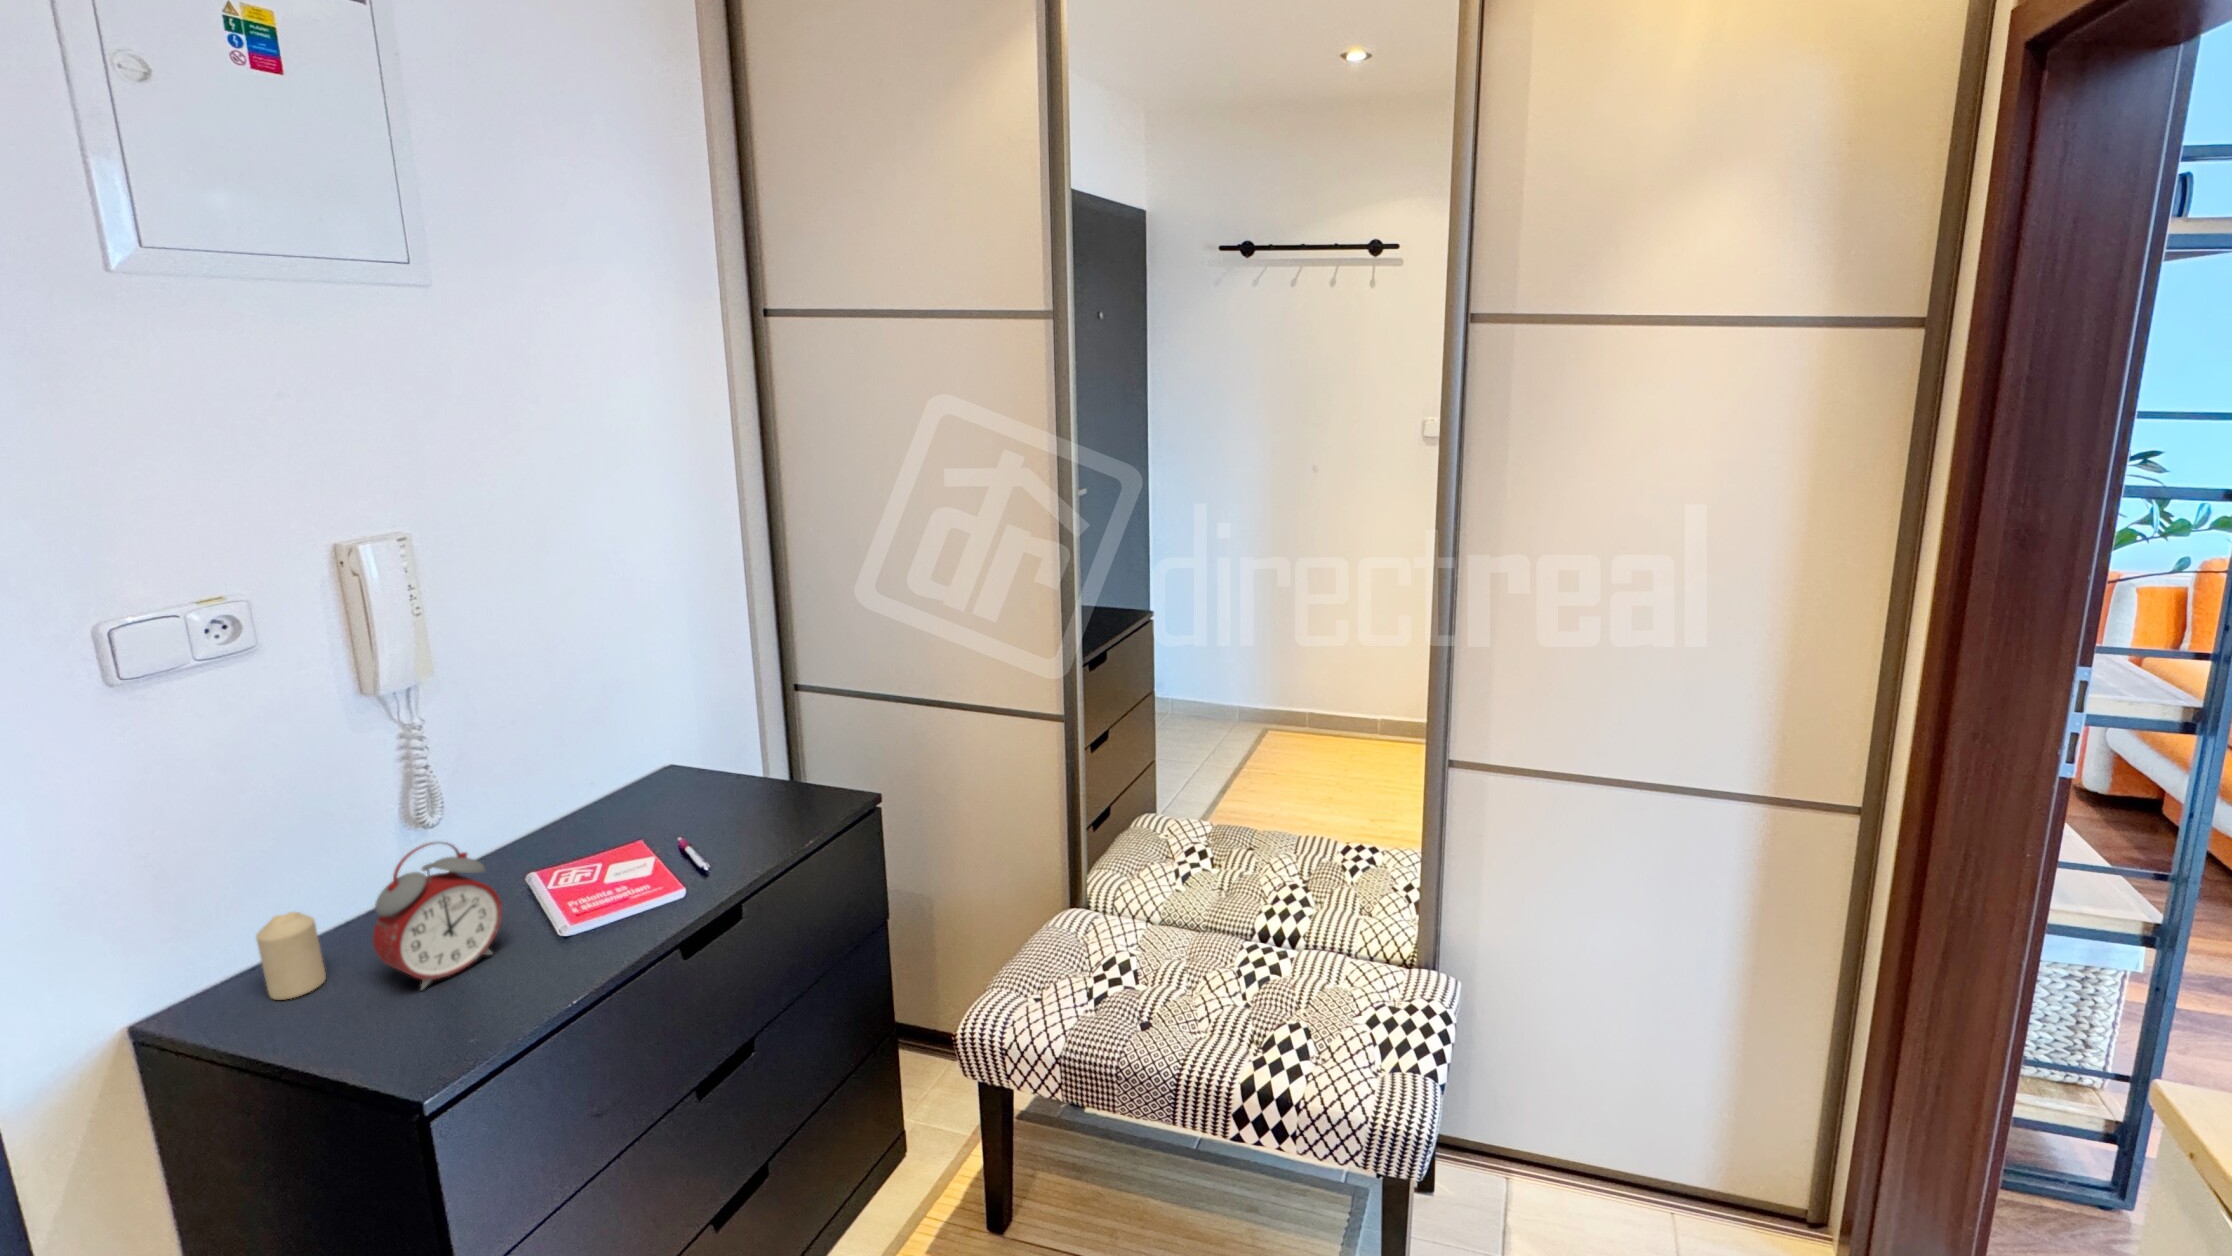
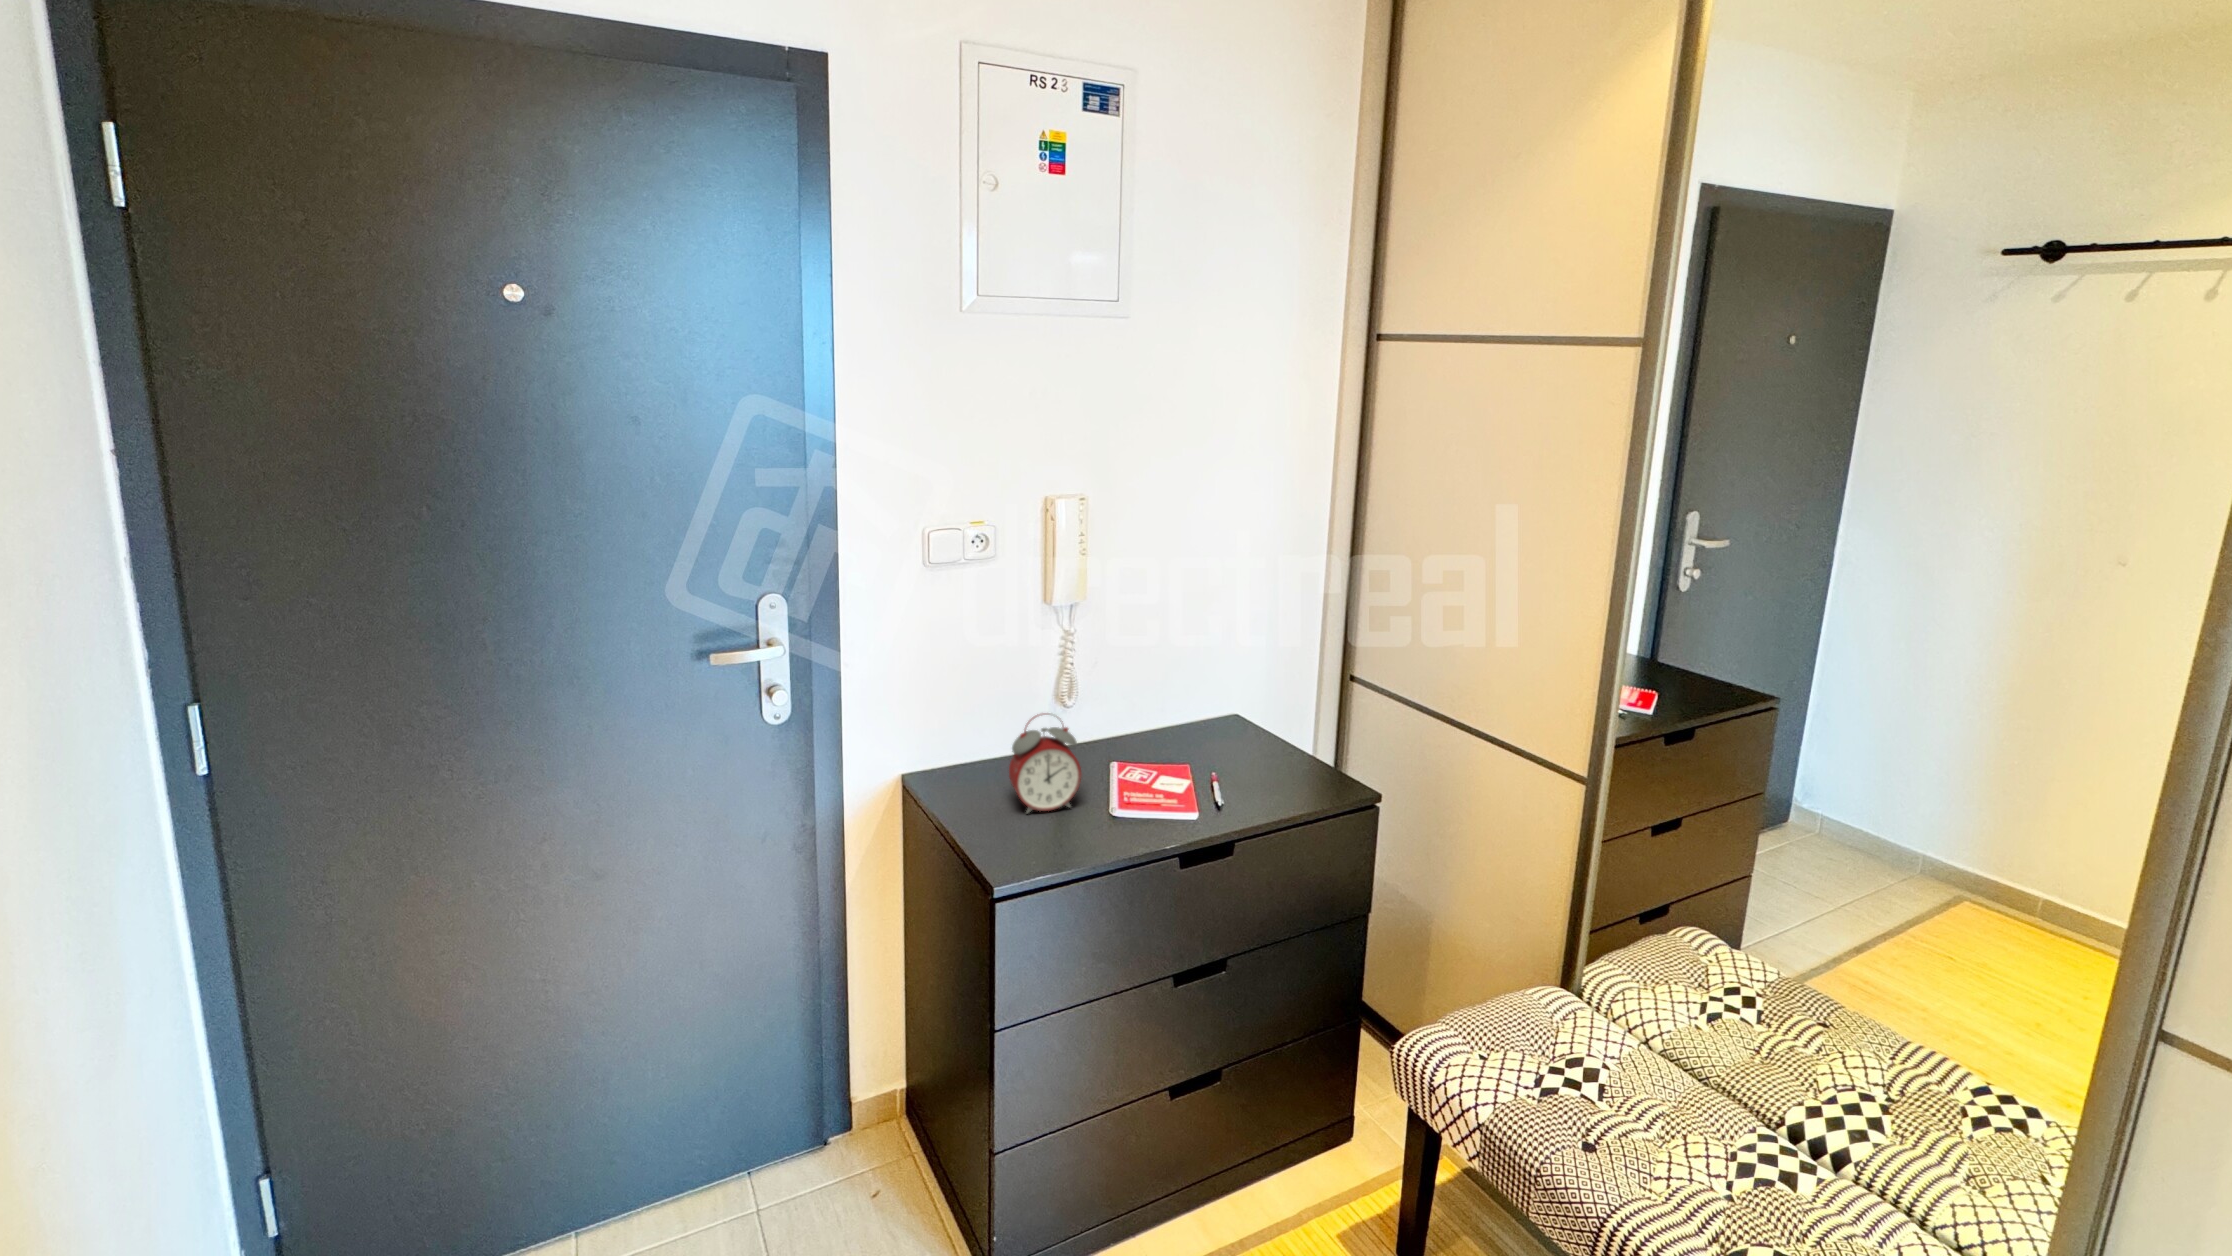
candle: present [256,912,326,1000] -> none [960,732,989,790]

